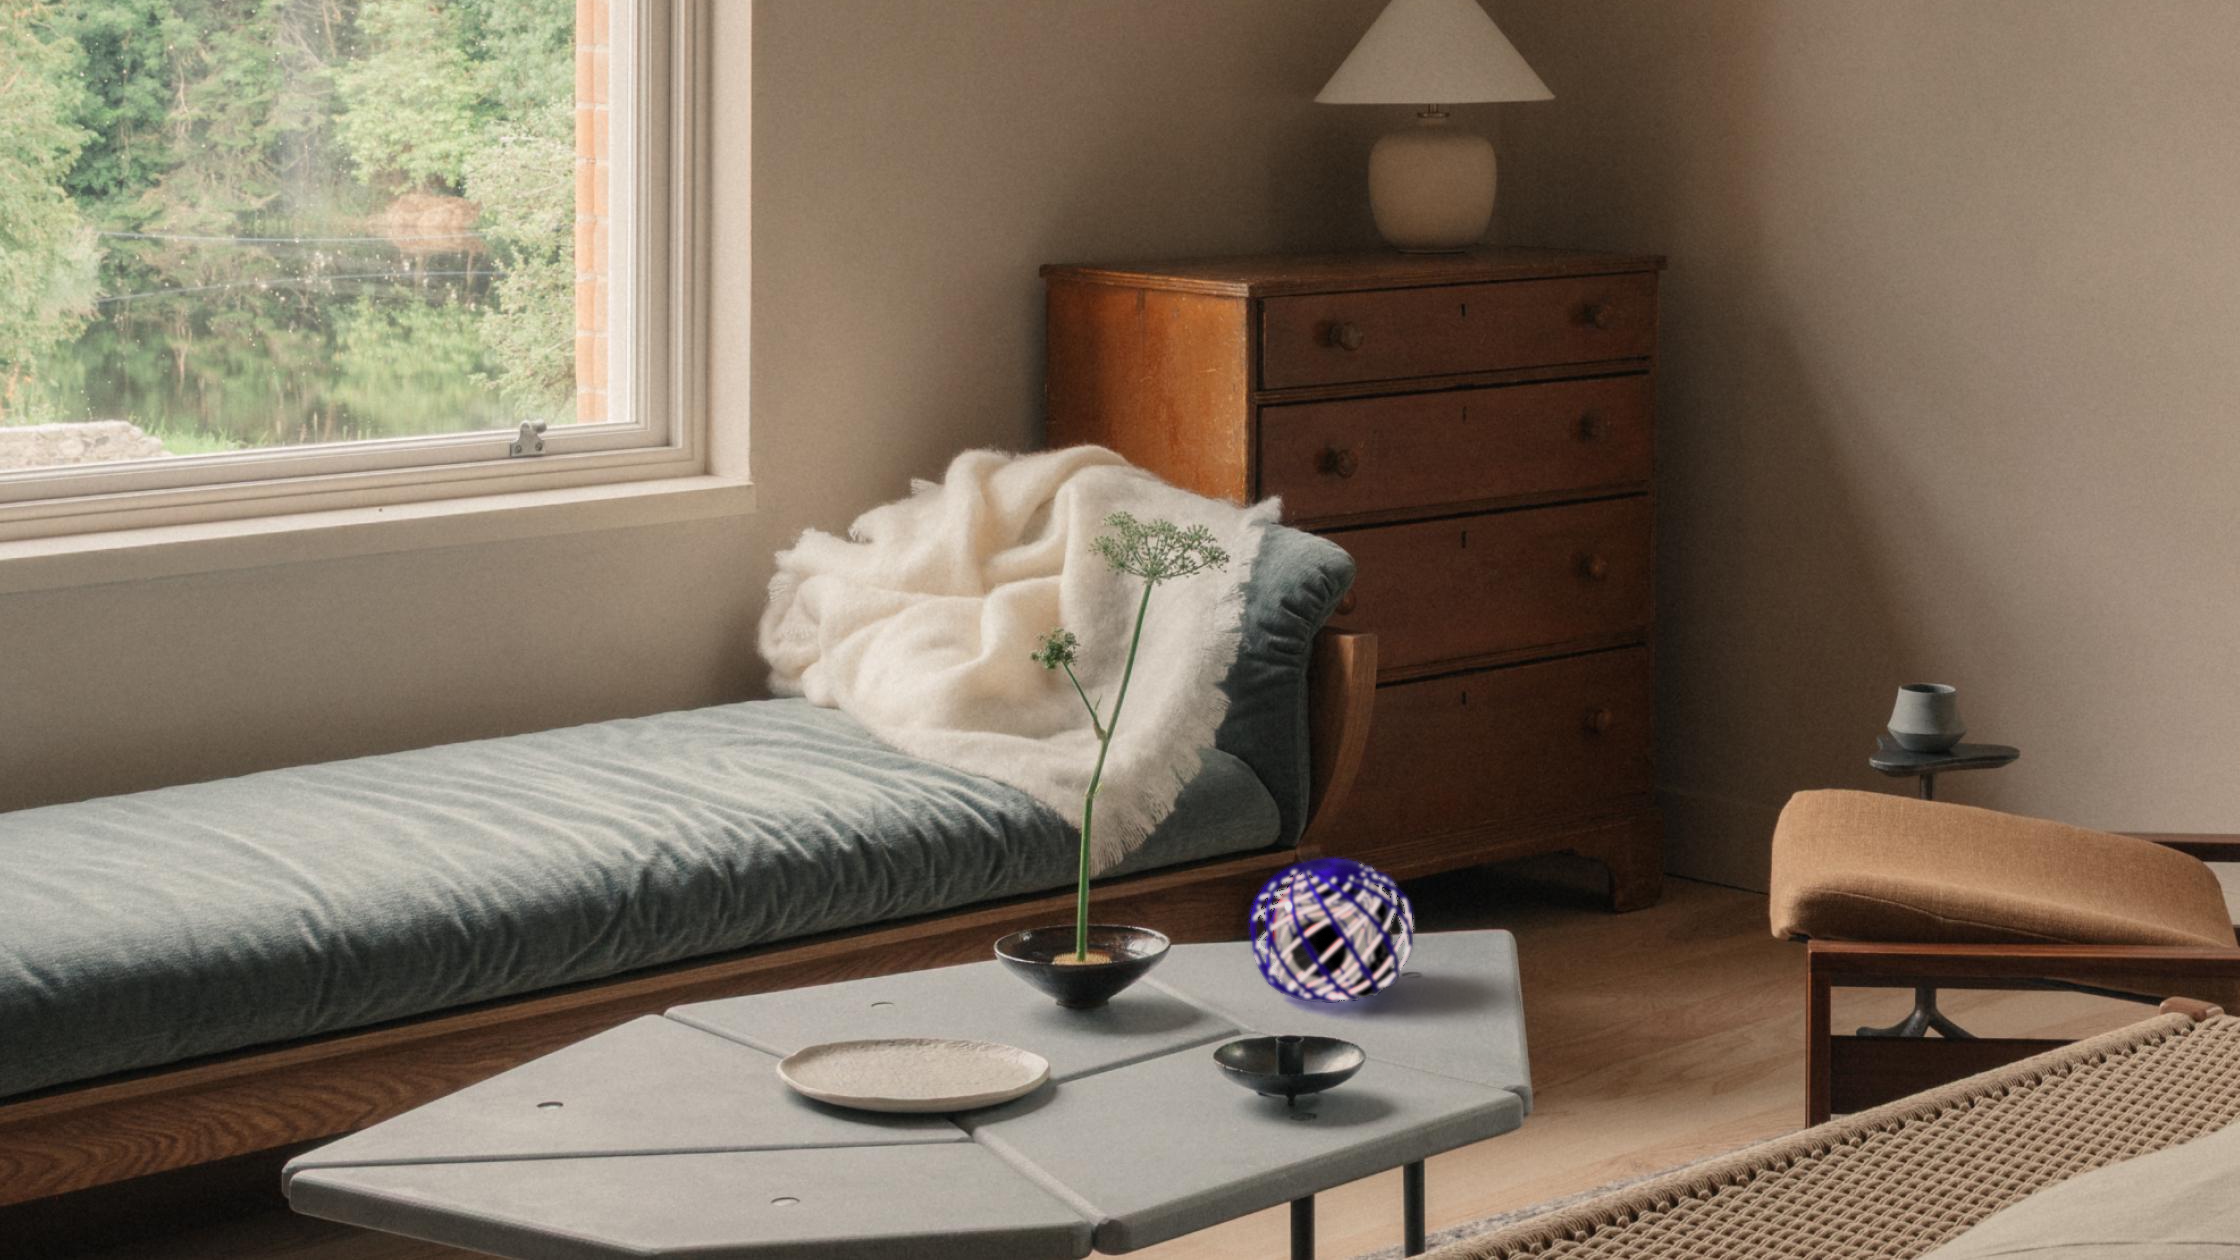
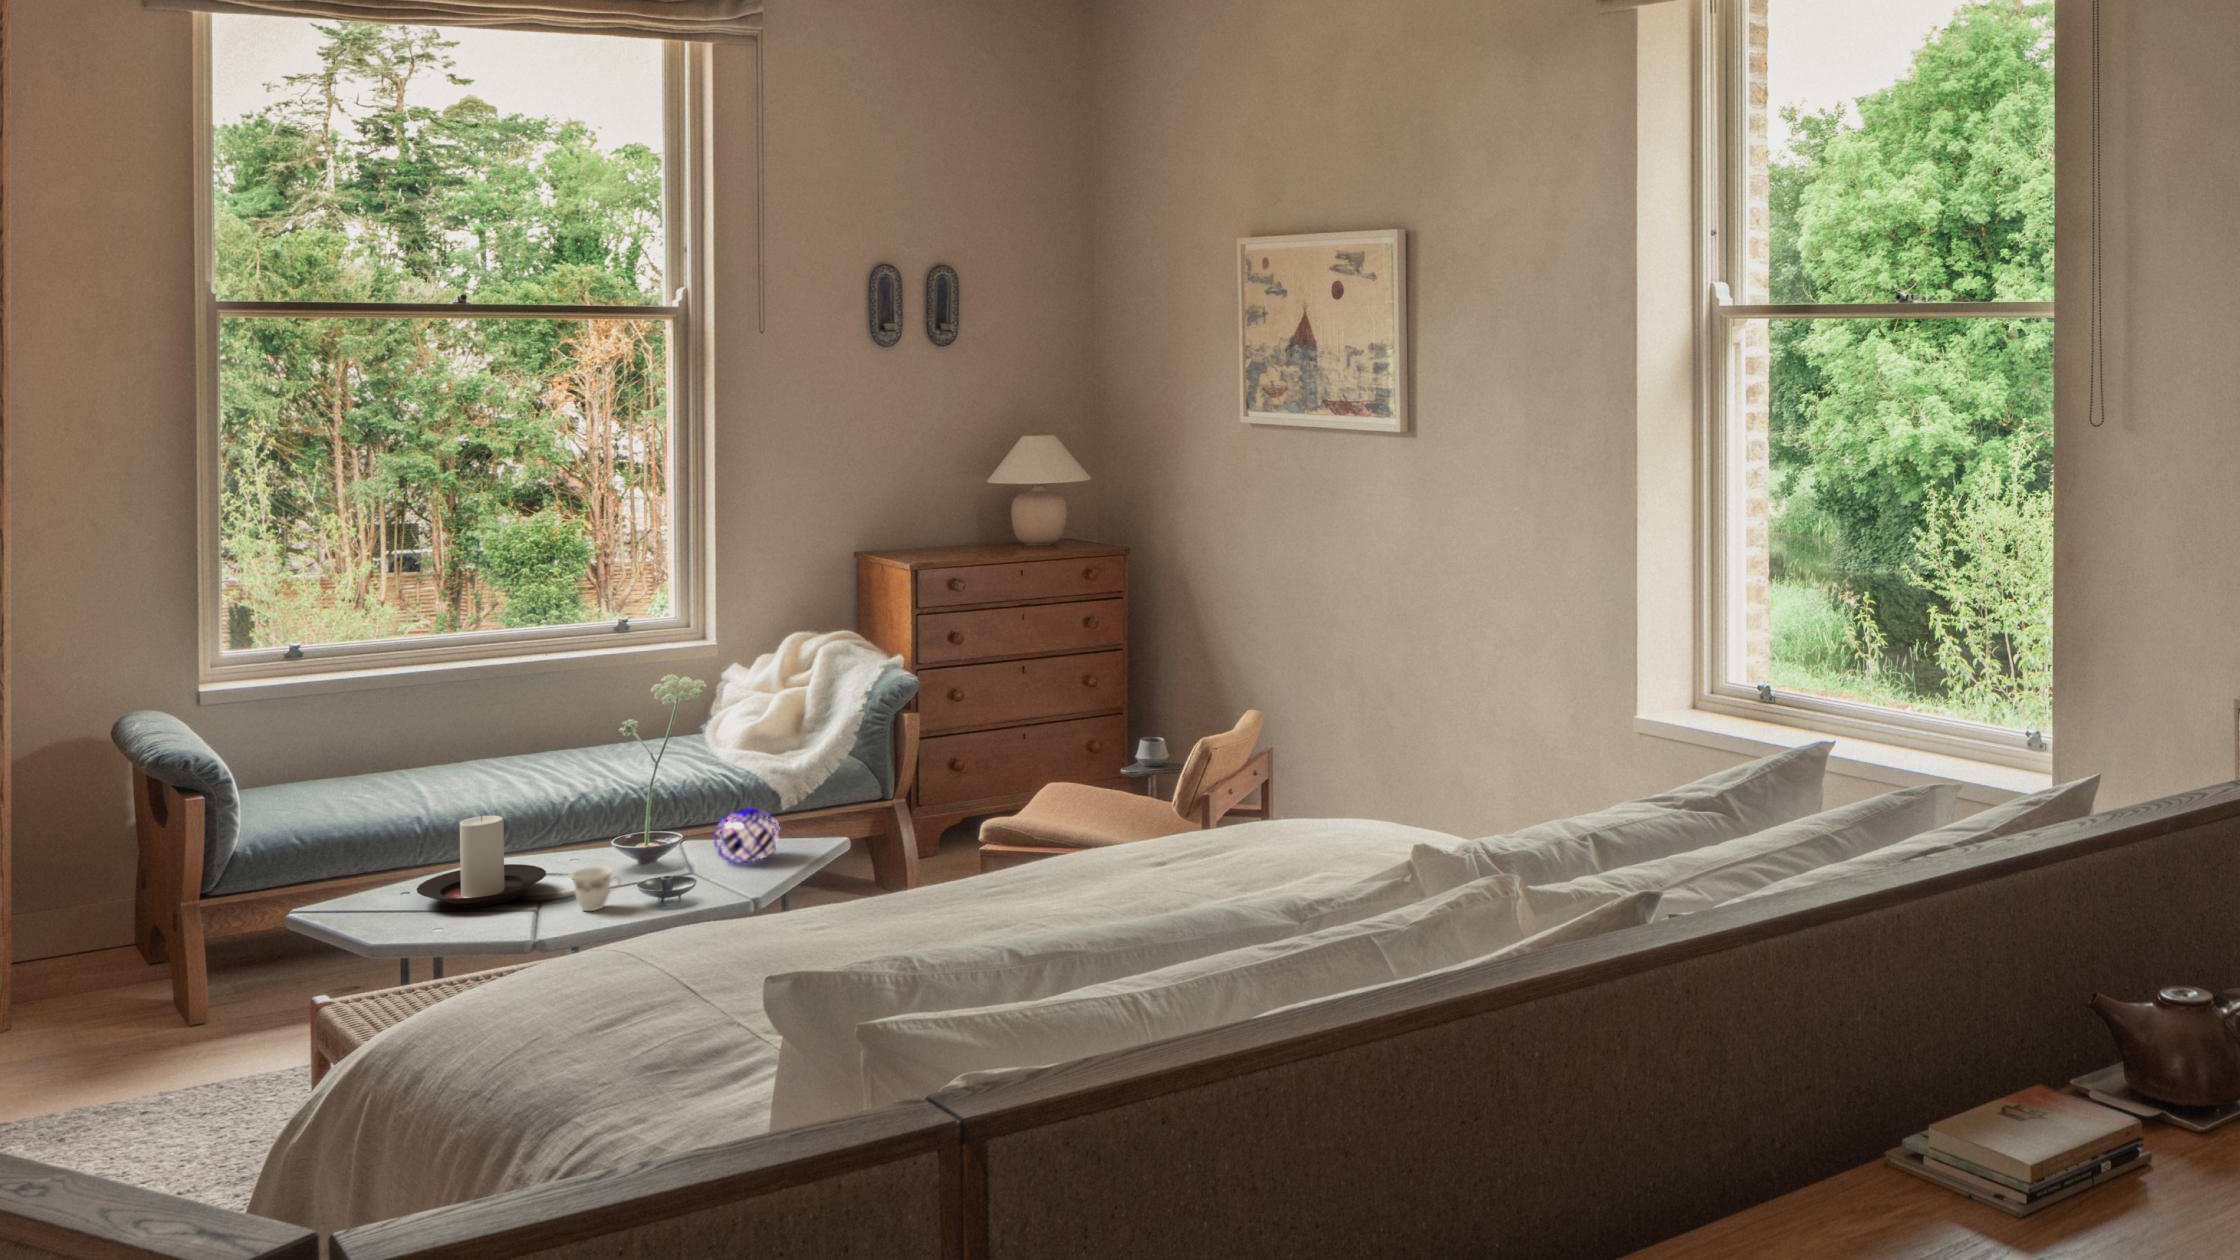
candle holder: none [613,889,941,1155] -> present [417,815,546,908]
teacup: none [1080,1025,1209,1151] -> present [571,867,621,911]

